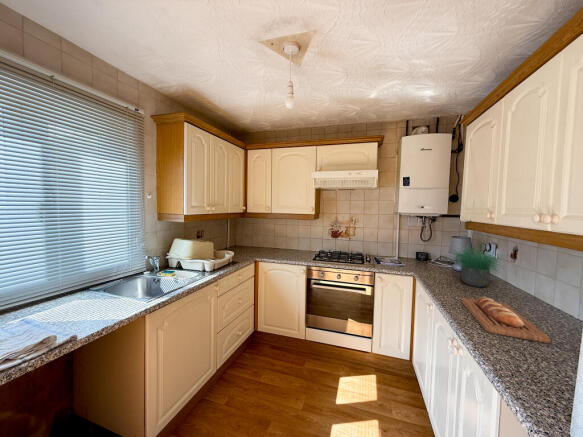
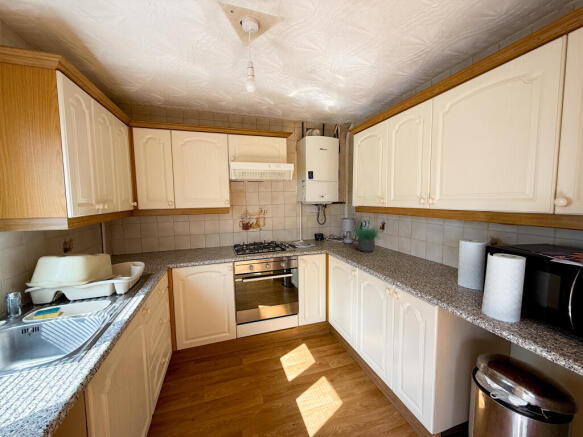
bread loaf: present [461,297,550,343] -> none [373,256,430,277]

